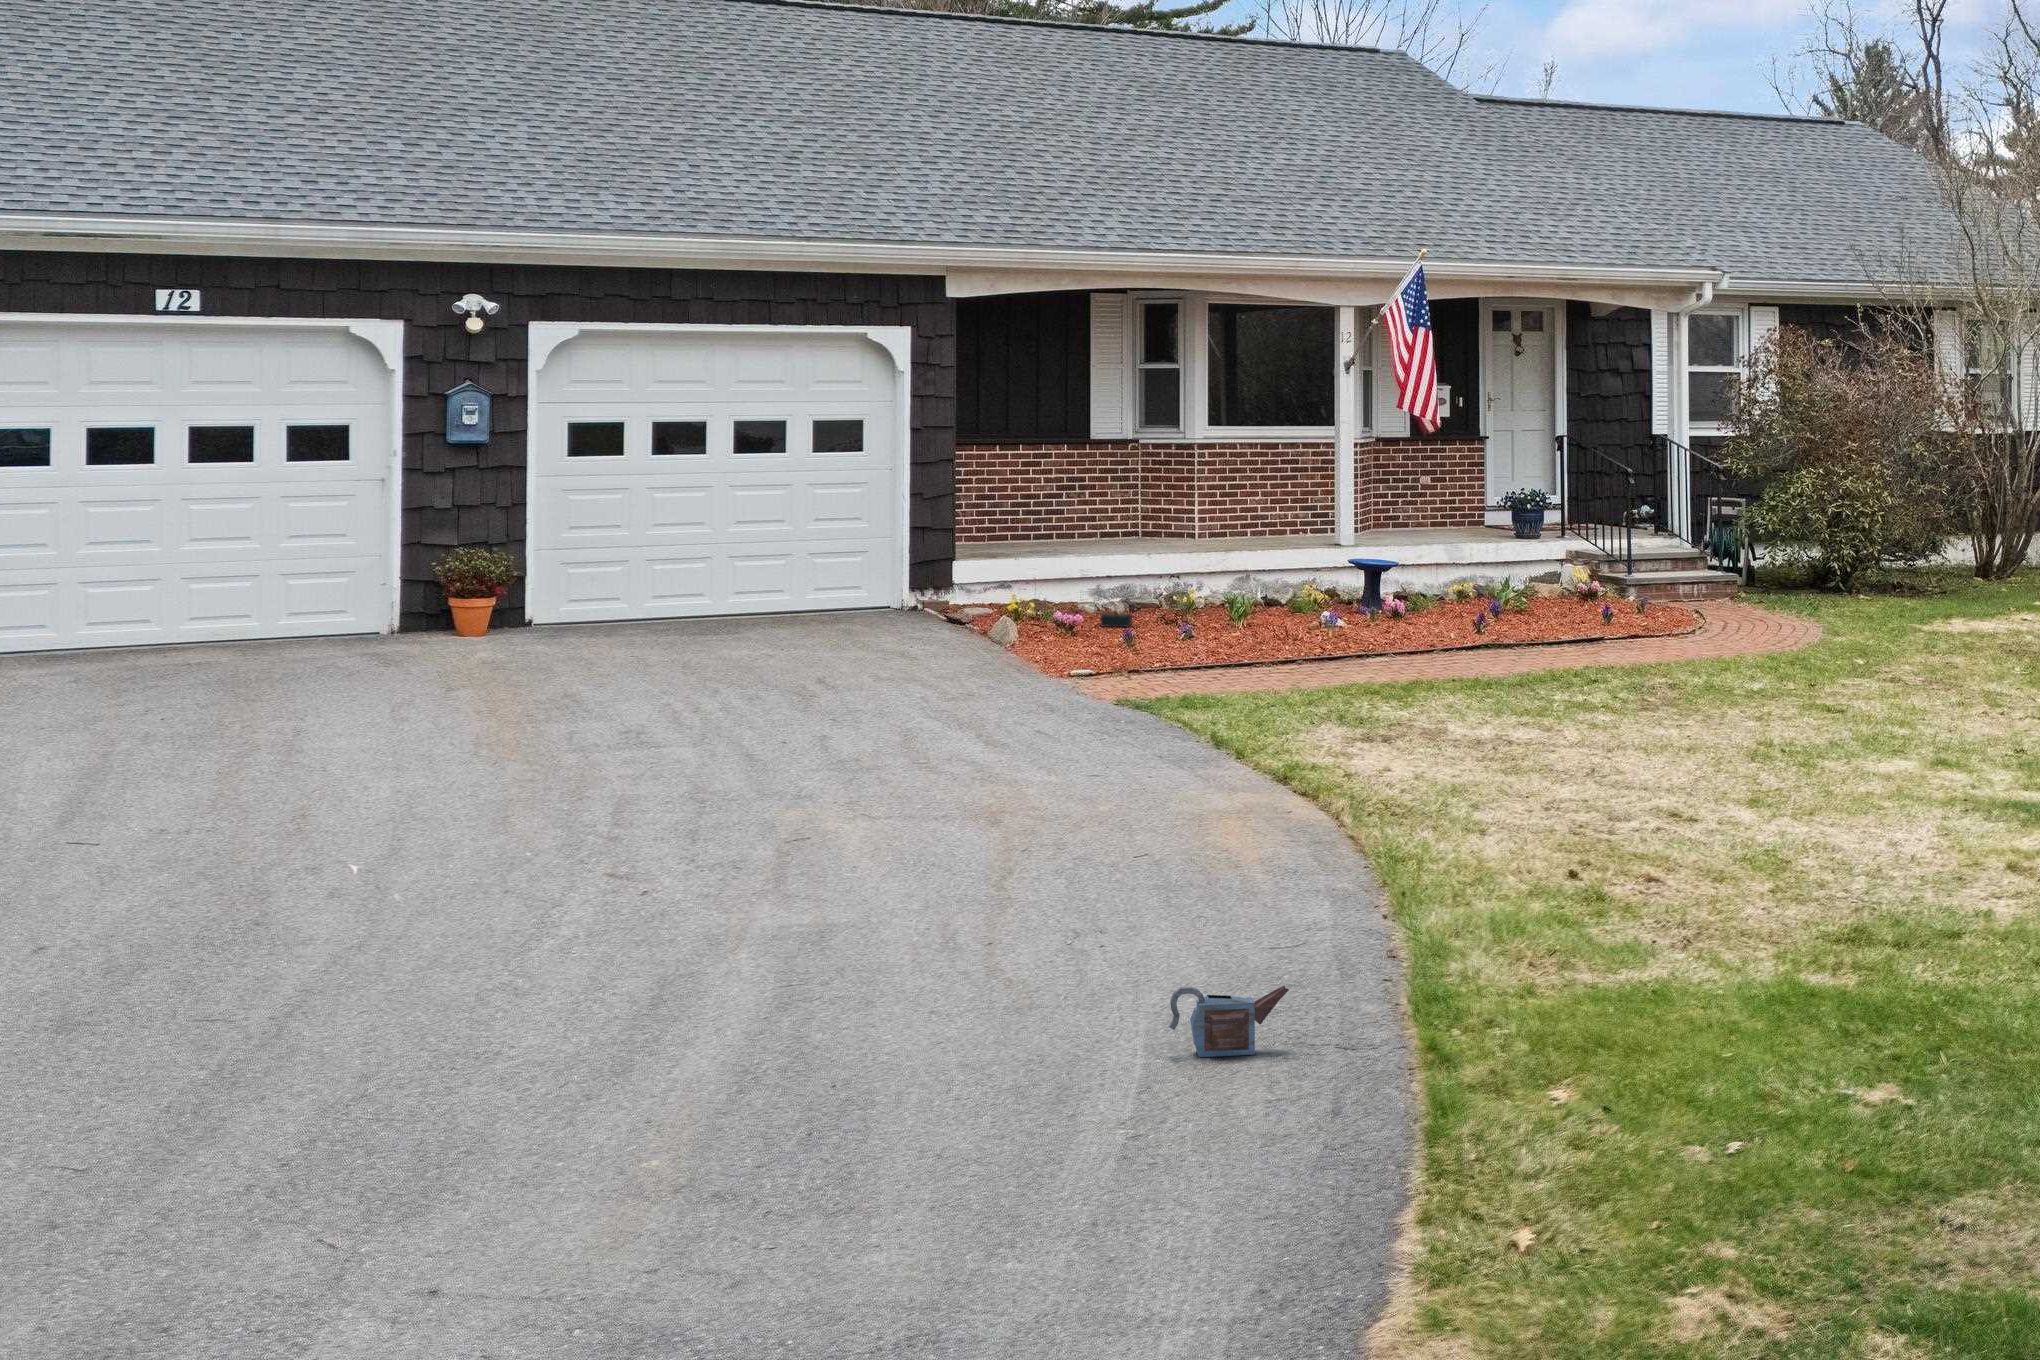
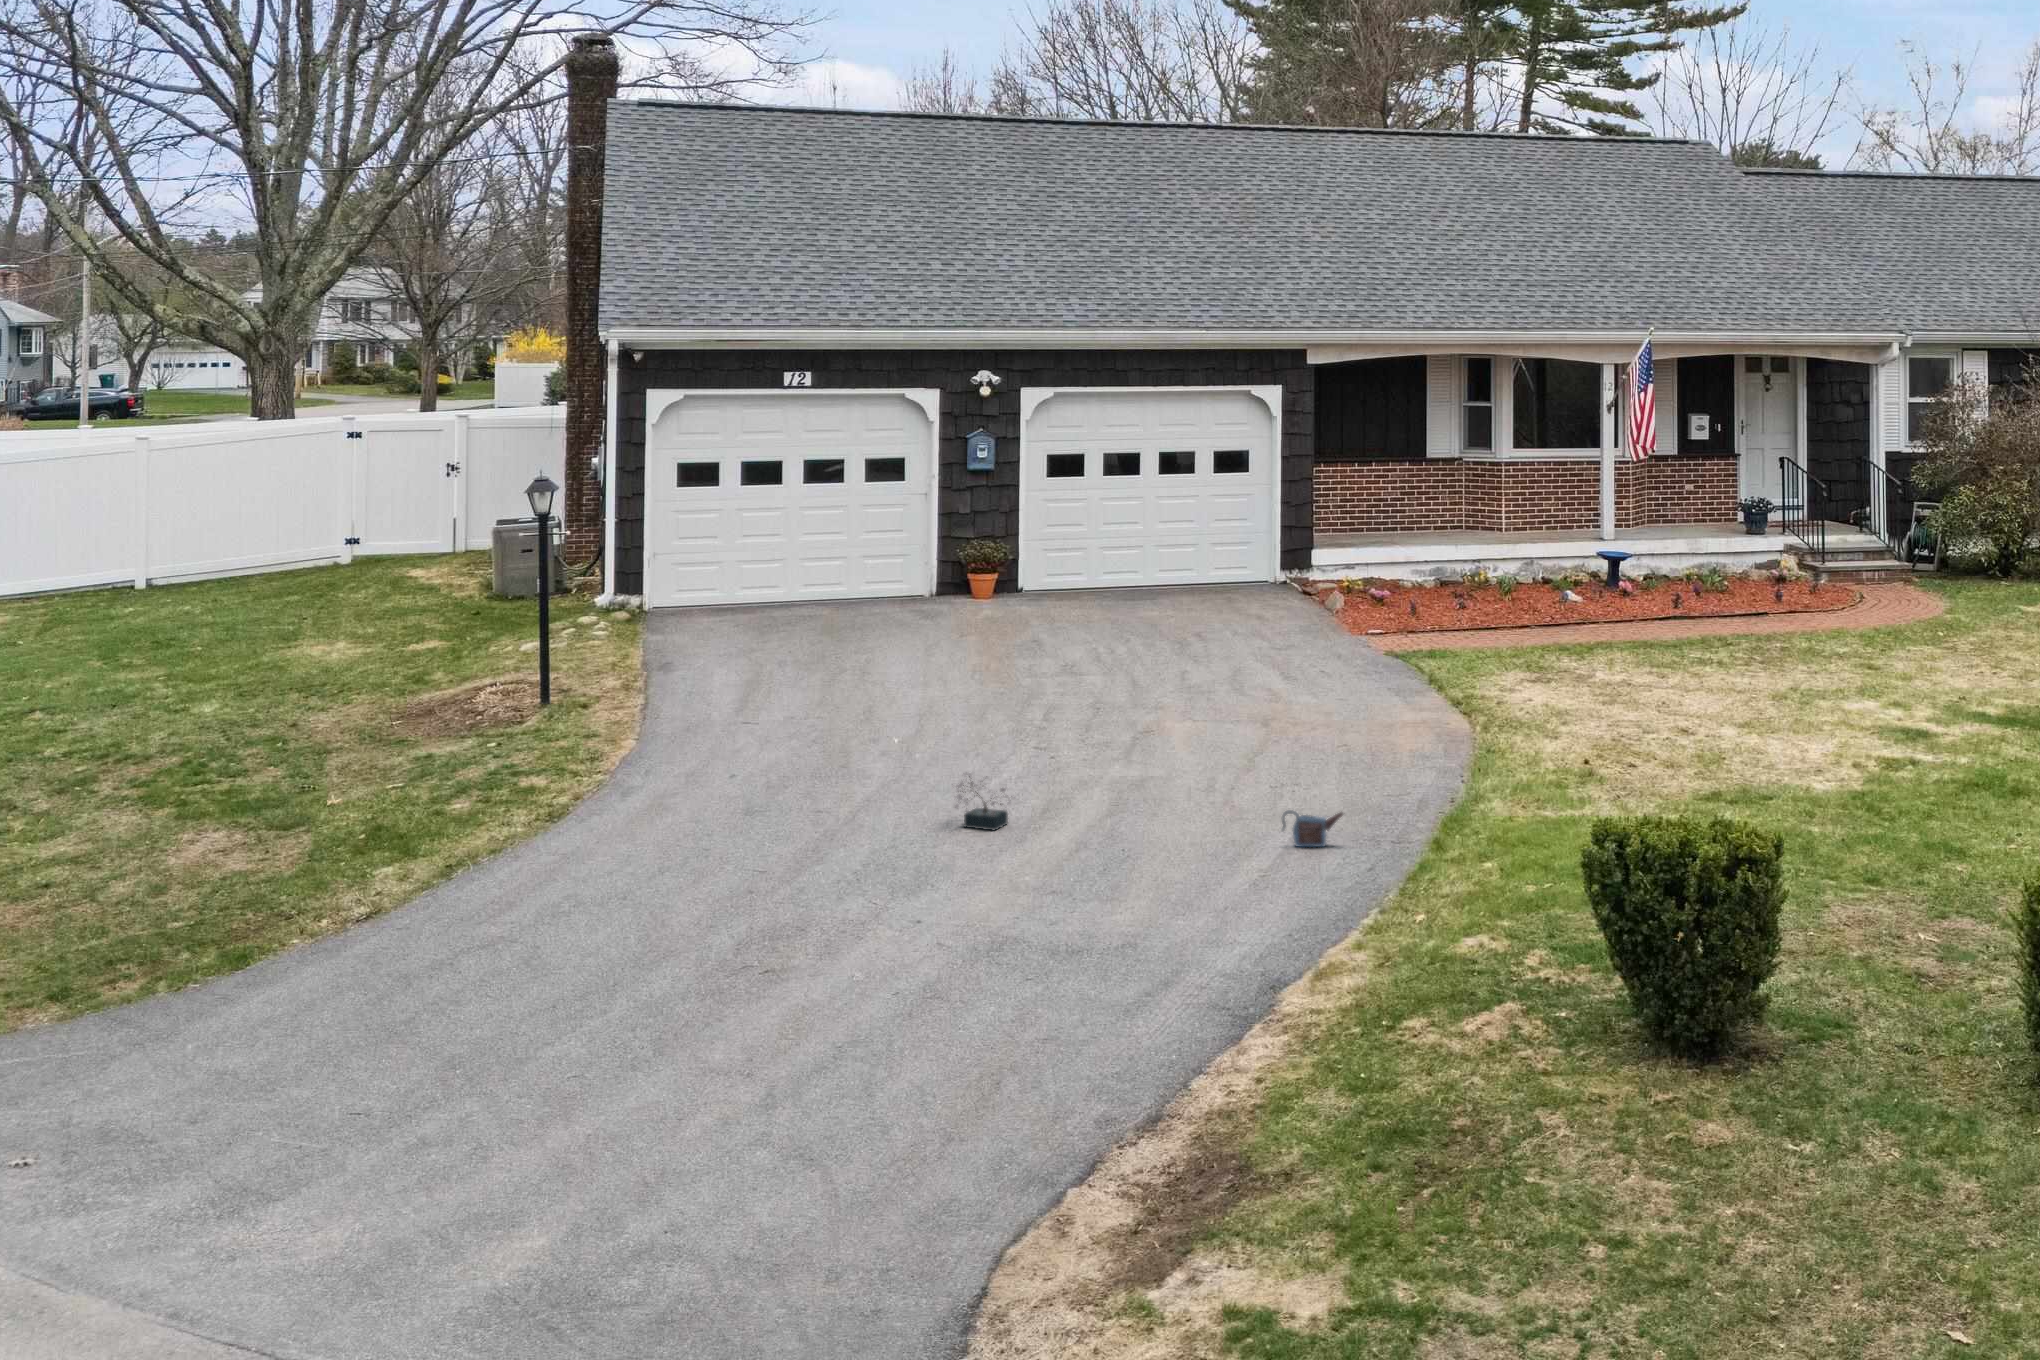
decorative plant: present [1090,585,1136,627] -> present [957,774,1012,830]

